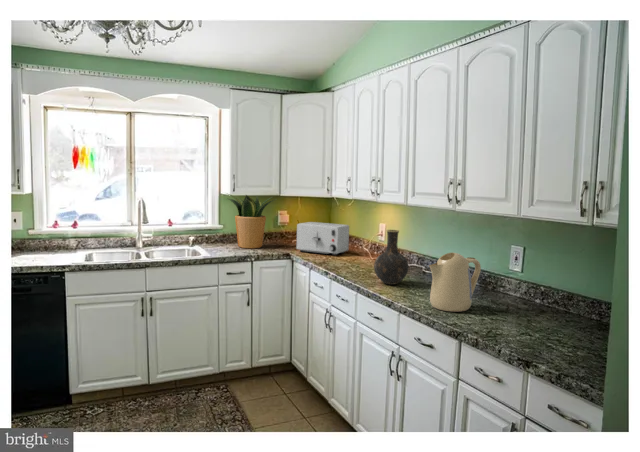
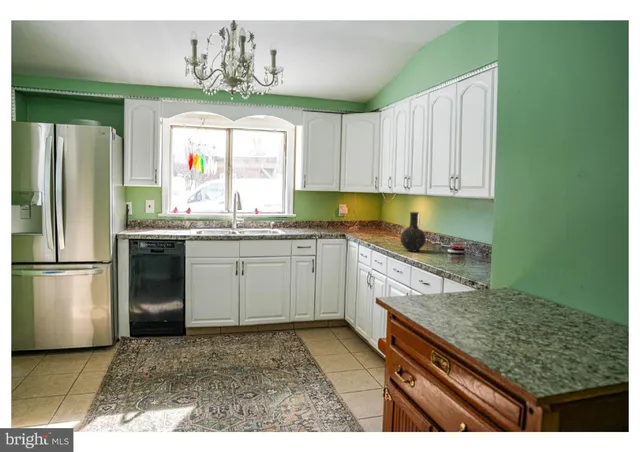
potted plant: present [229,194,273,248] -> none [298,188,337,231]
toaster: present [296,222,349,255] -> none [350,212,392,236]
kettle: present [429,253,481,312] -> none [431,224,470,264]

